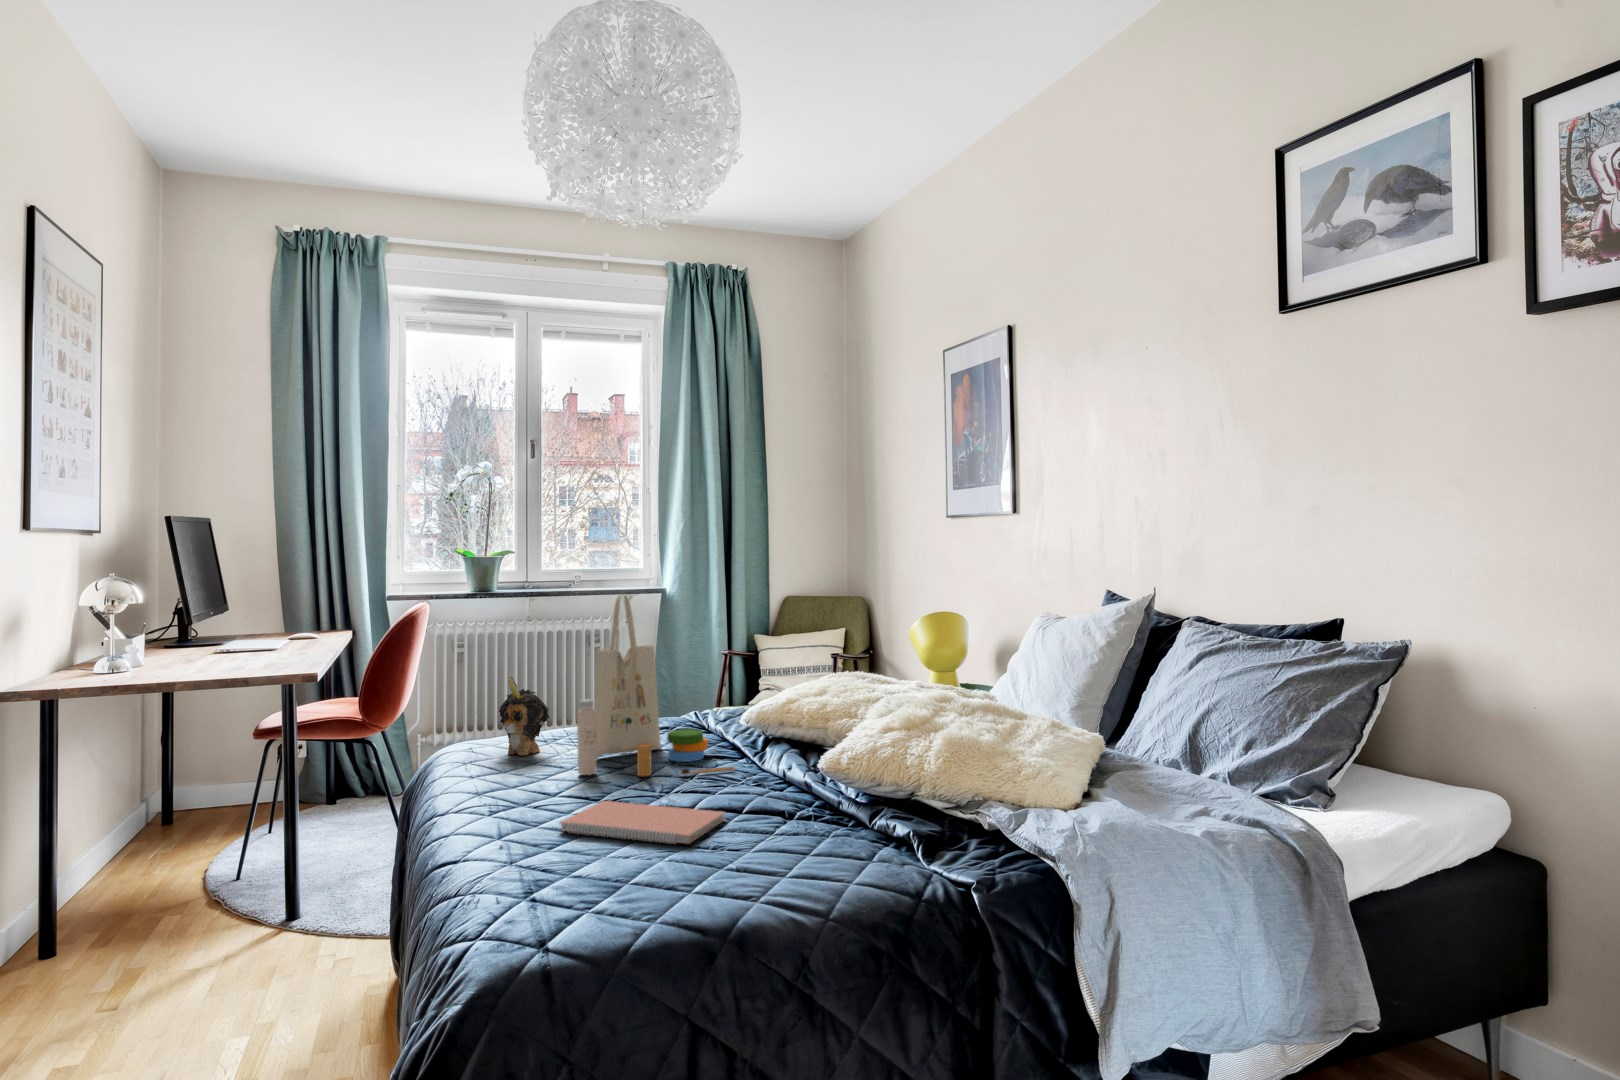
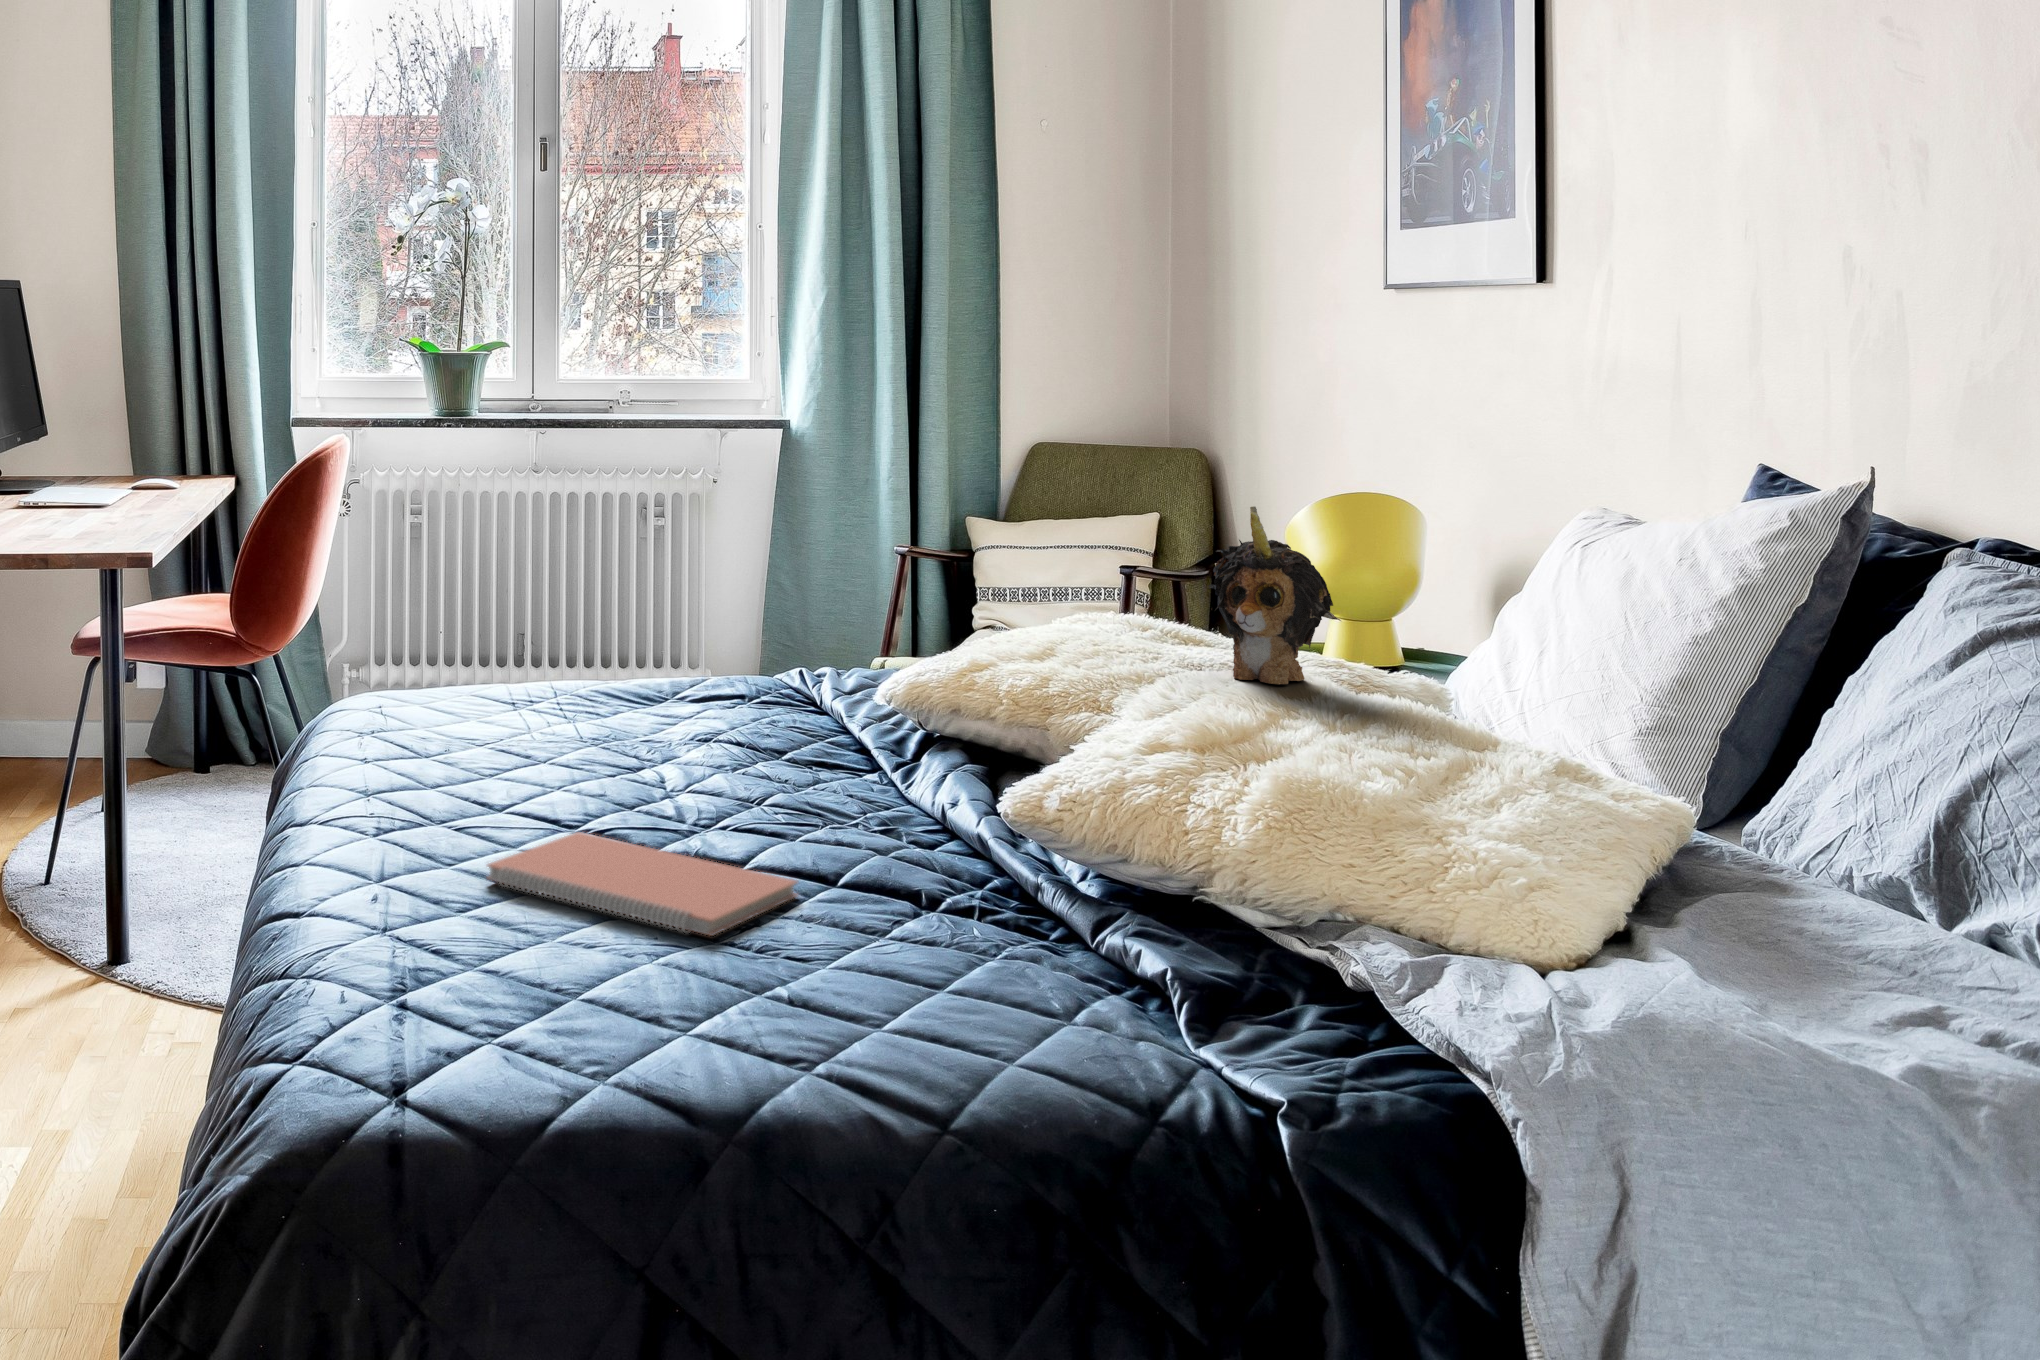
tote bag: present [577,595,735,776] -> none [551,438,849,797]
plush toy: present [499,676,549,755] -> present [1206,506,1341,684]

